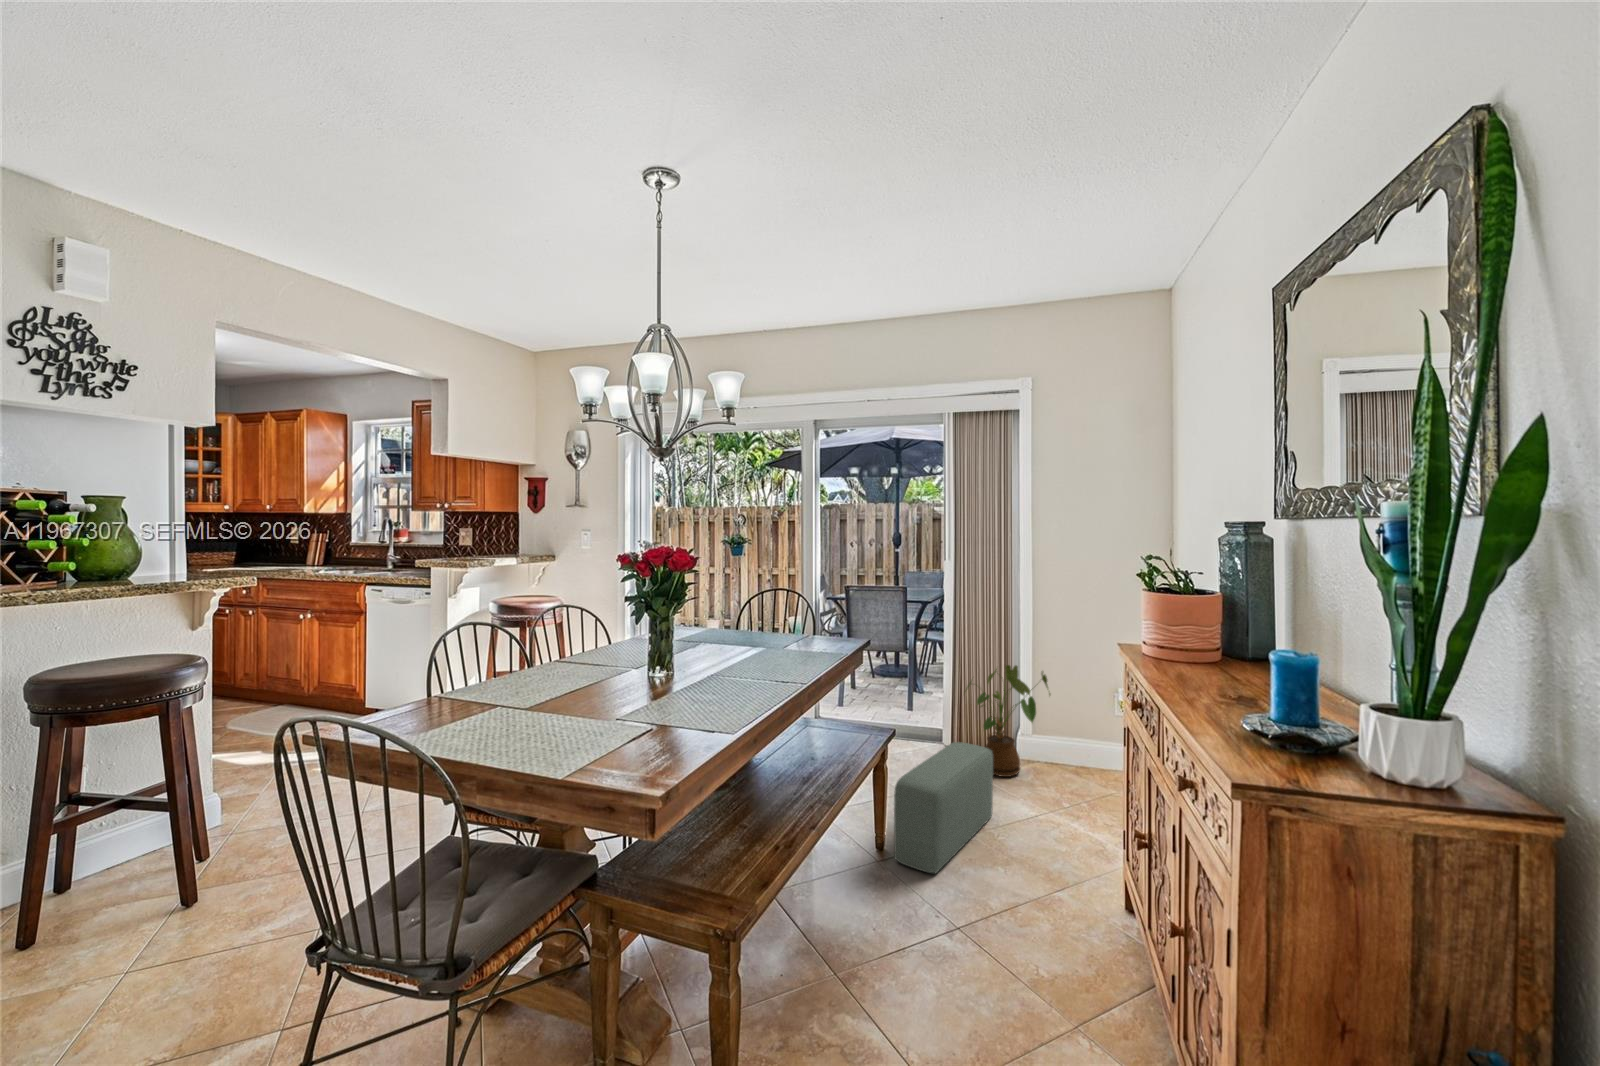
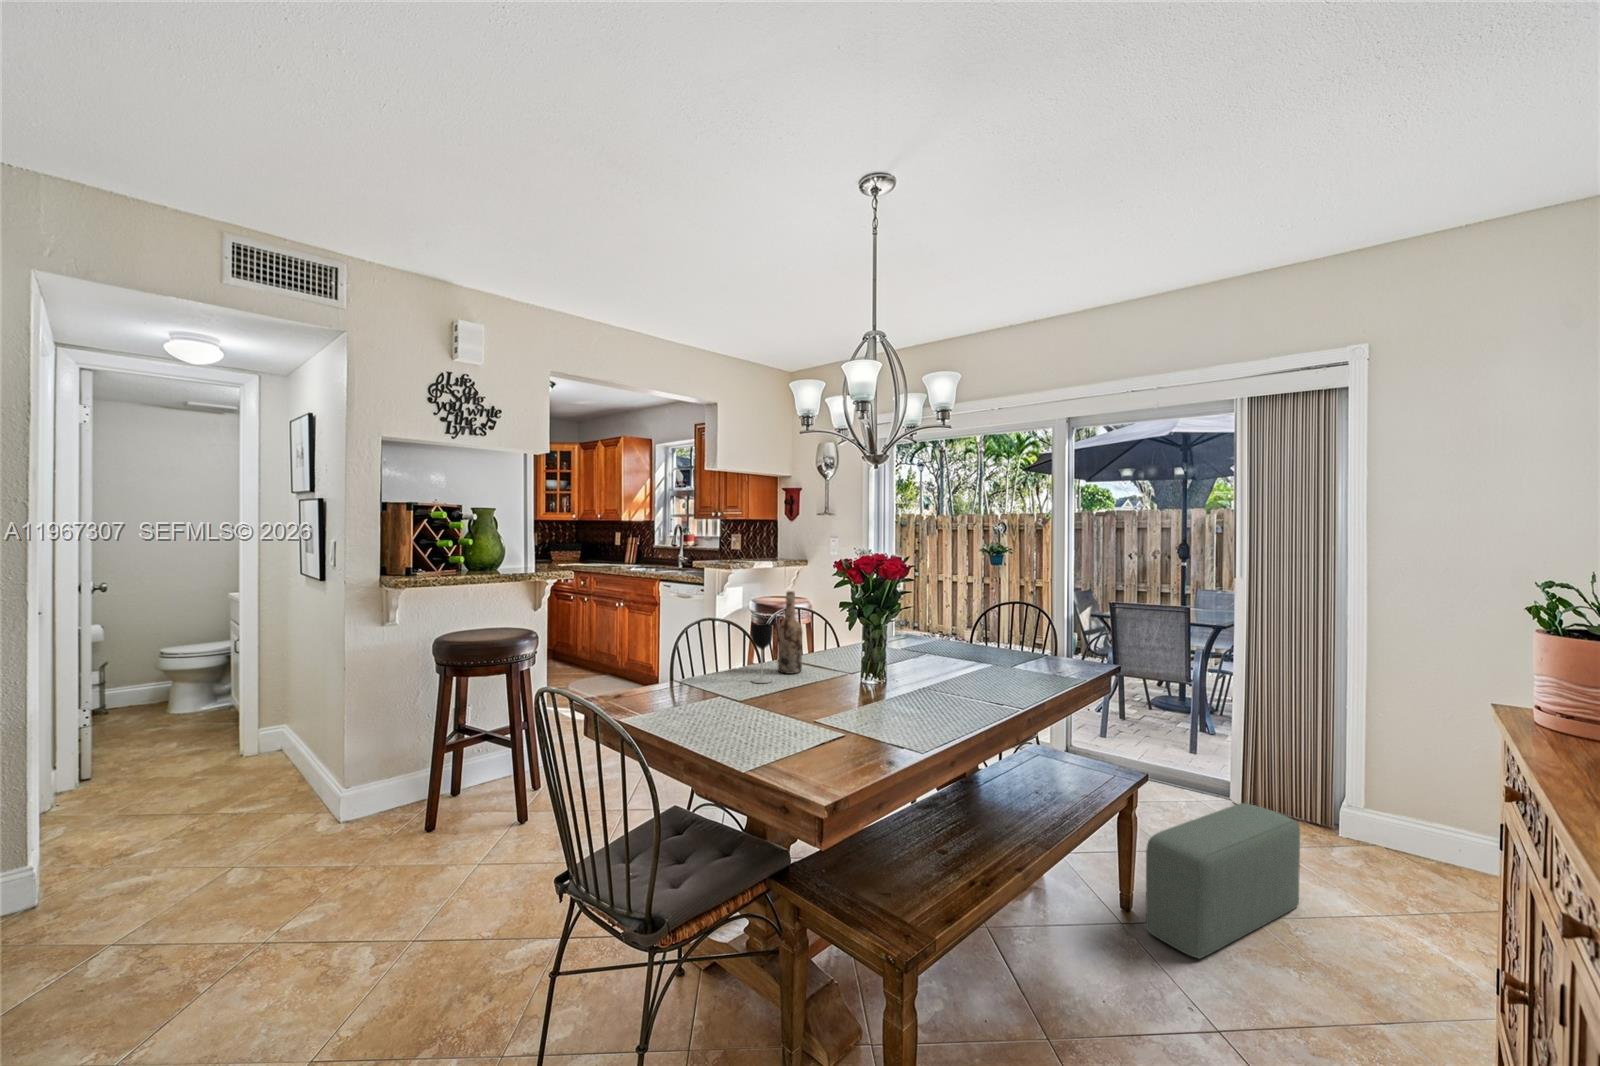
wine bottle: none [552,587,580,674] -> present [778,591,802,674]
wine glass: none [526,622,551,686] -> present [751,623,773,683]
house plant: present [967,665,1050,777] -> none [1267,715,1408,861]

